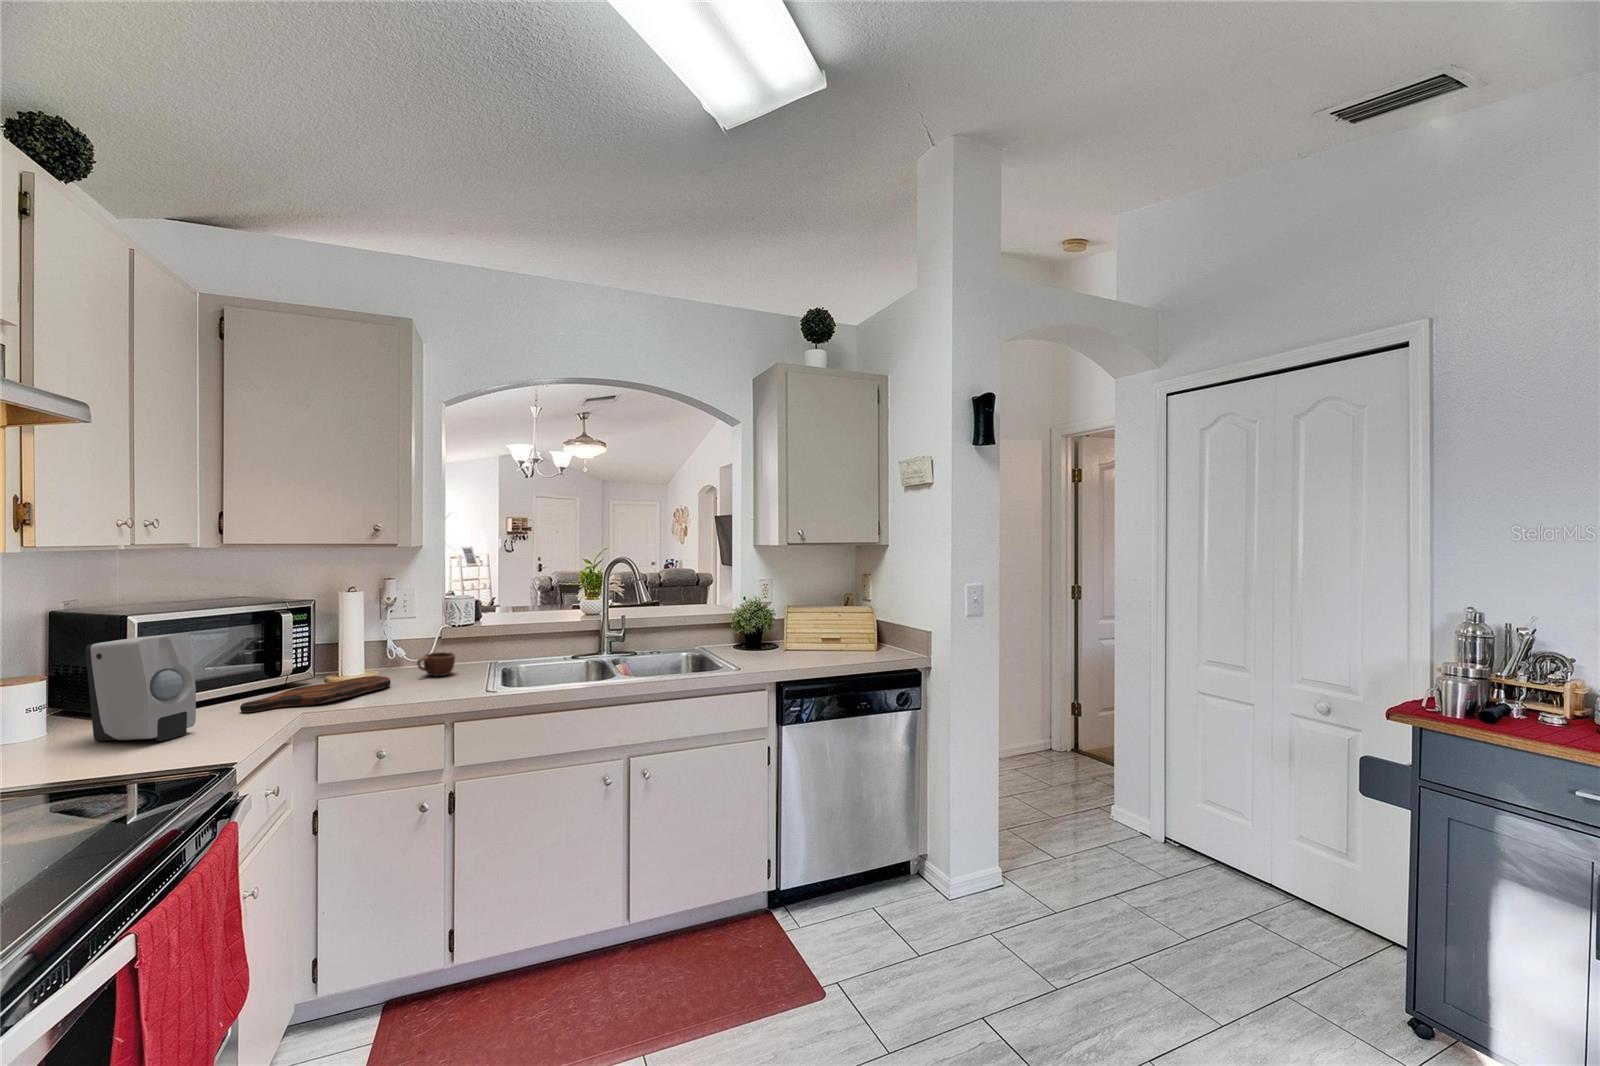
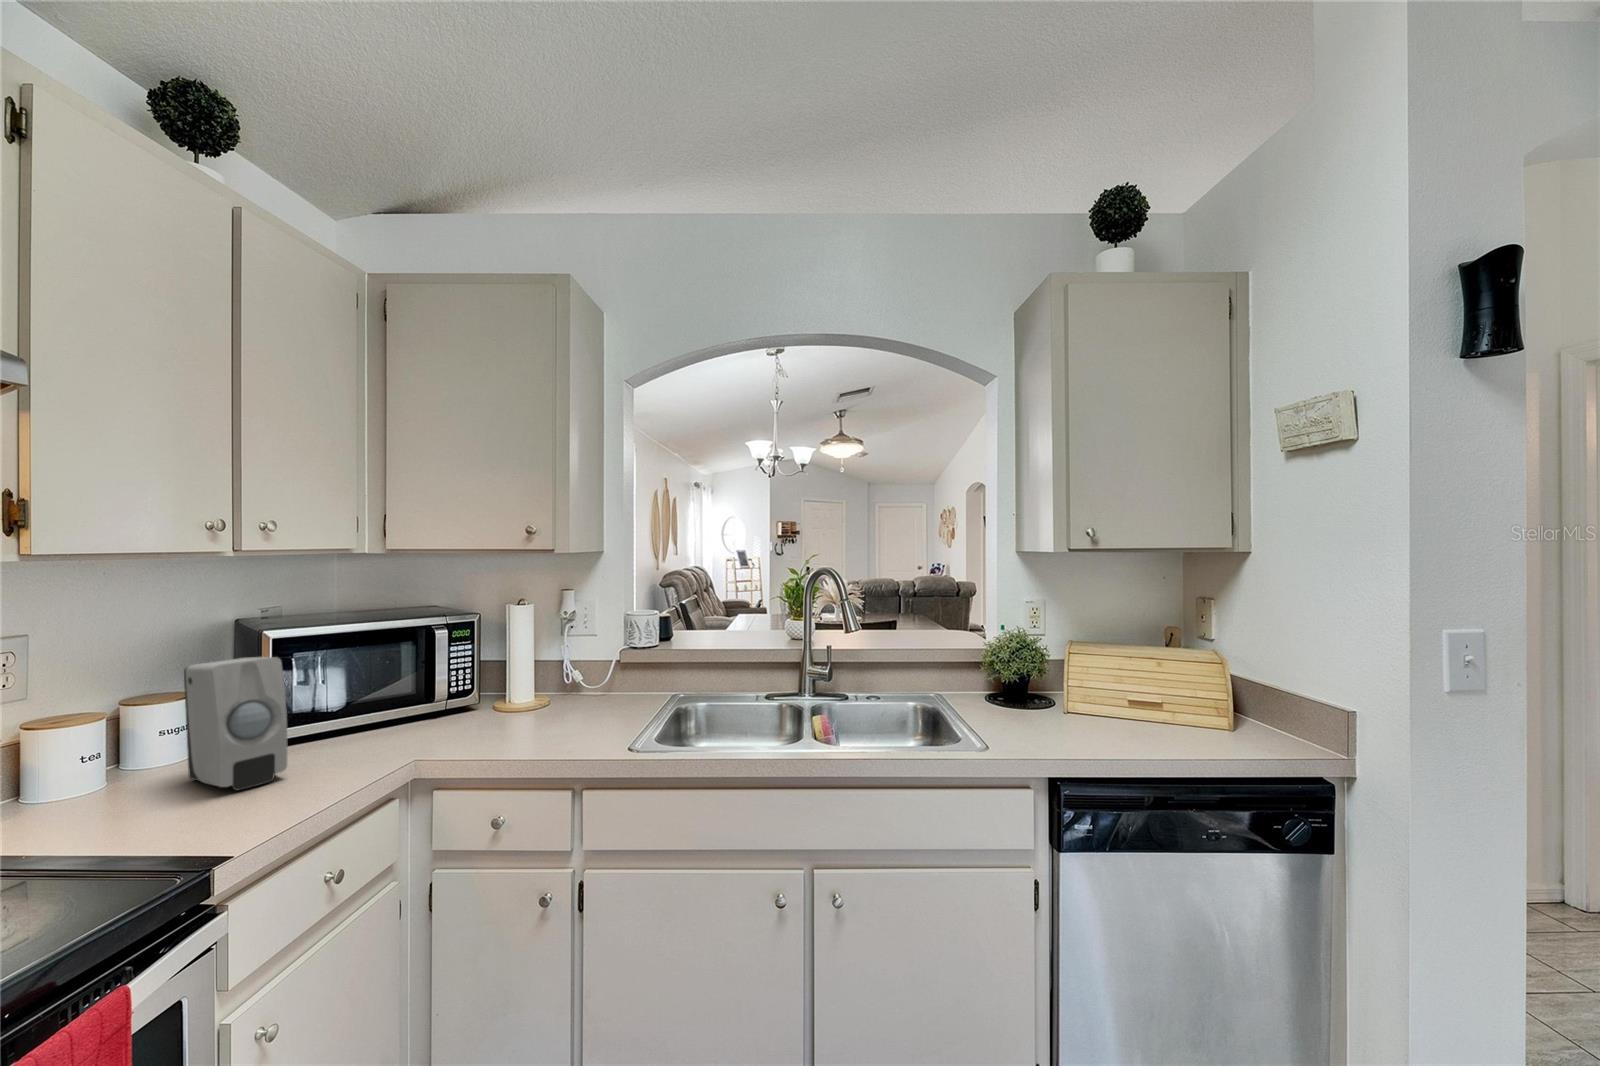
mug: present [417,652,455,676] -> none [576,682,622,714]
cutting board: present [240,676,391,713] -> none [361,709,540,752]

